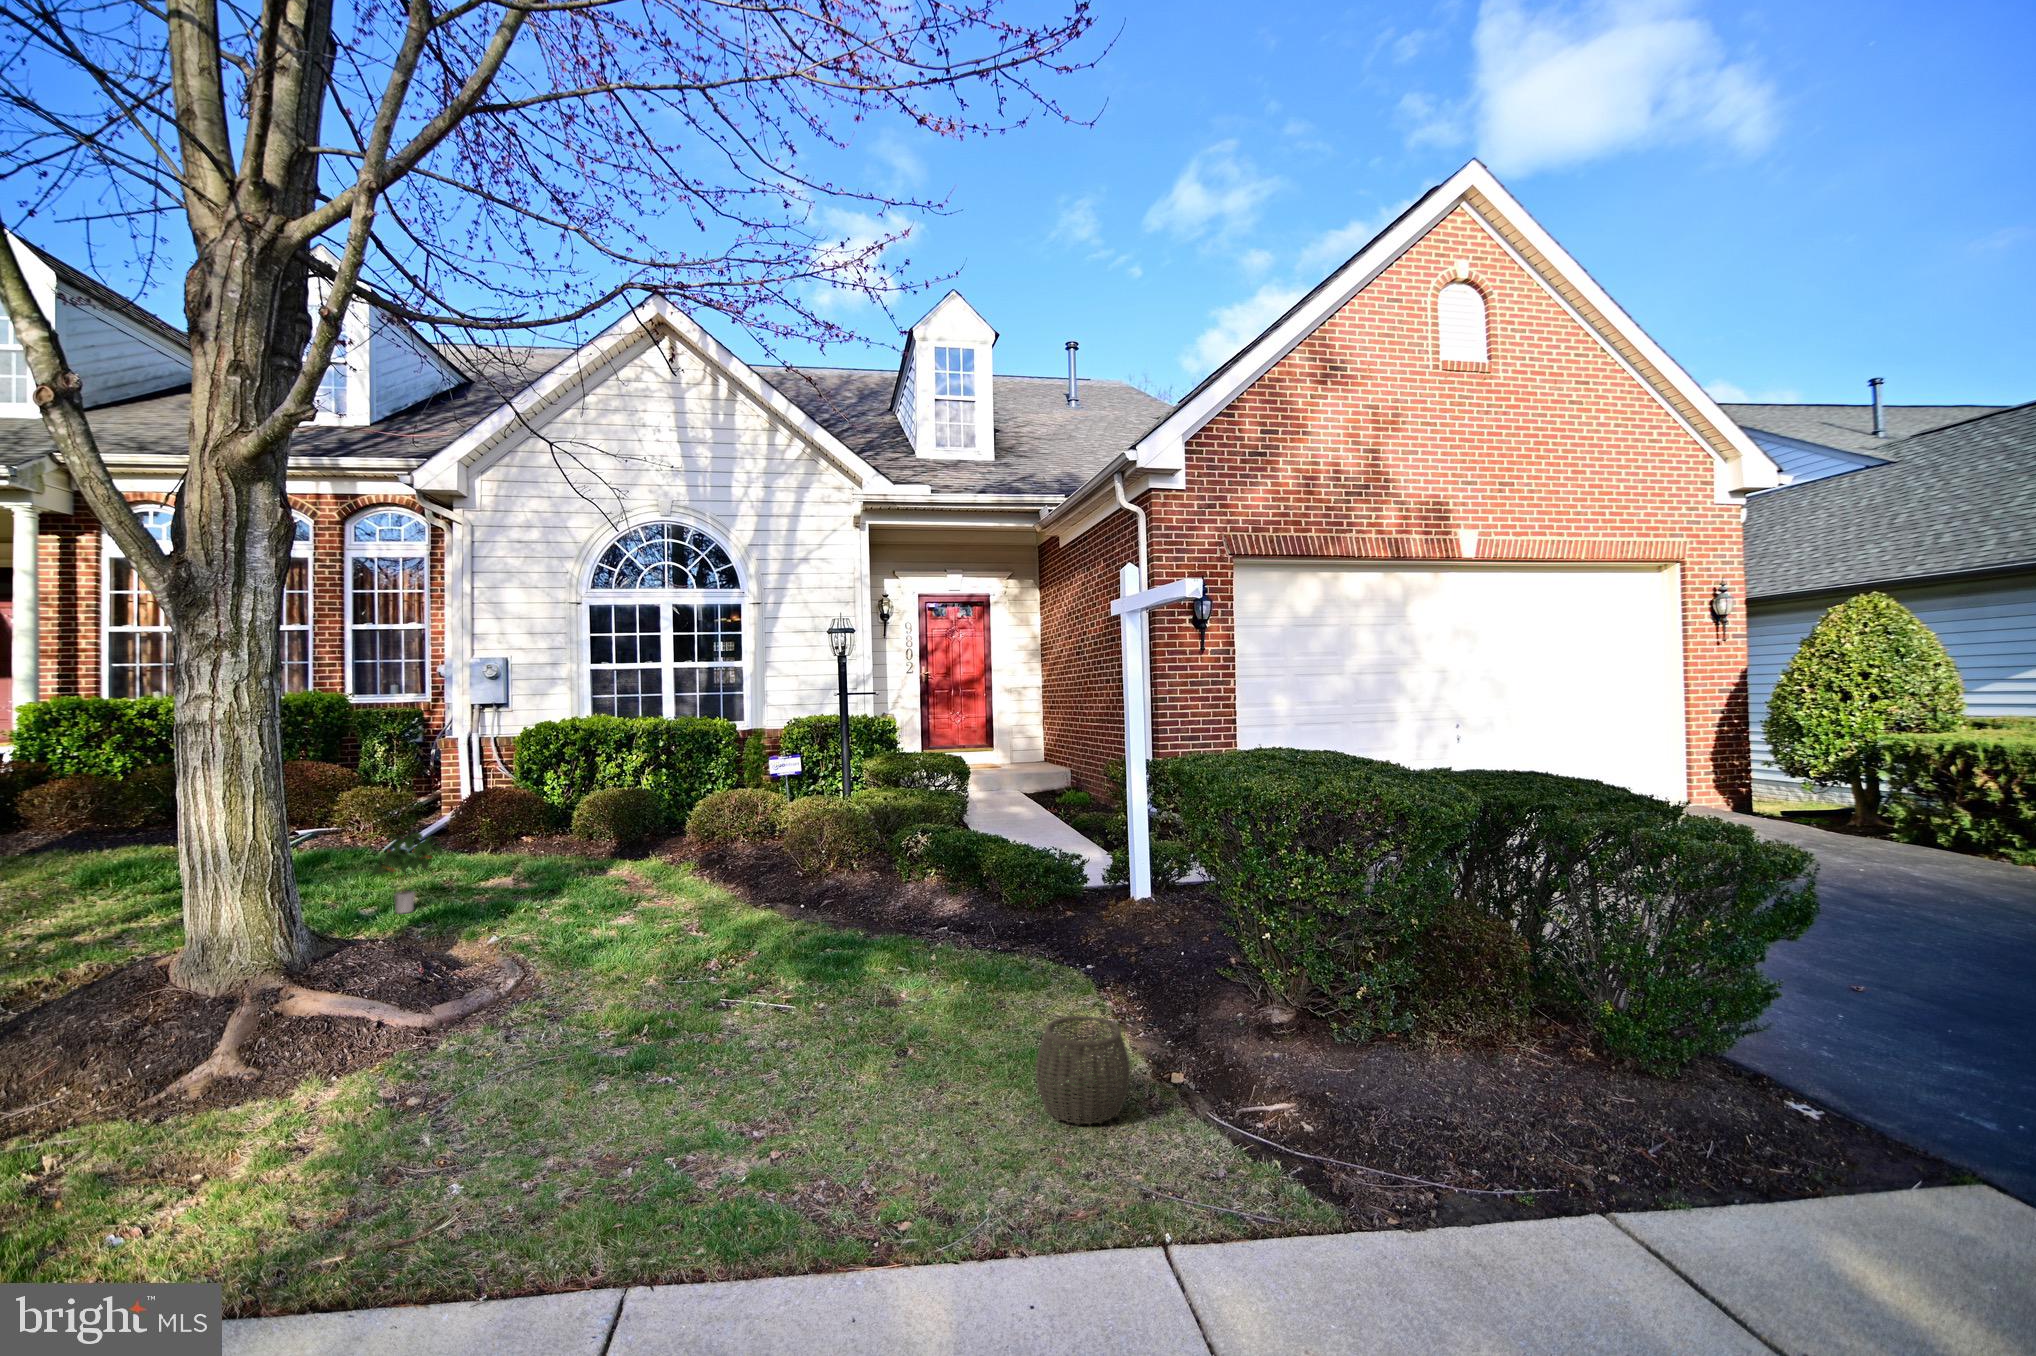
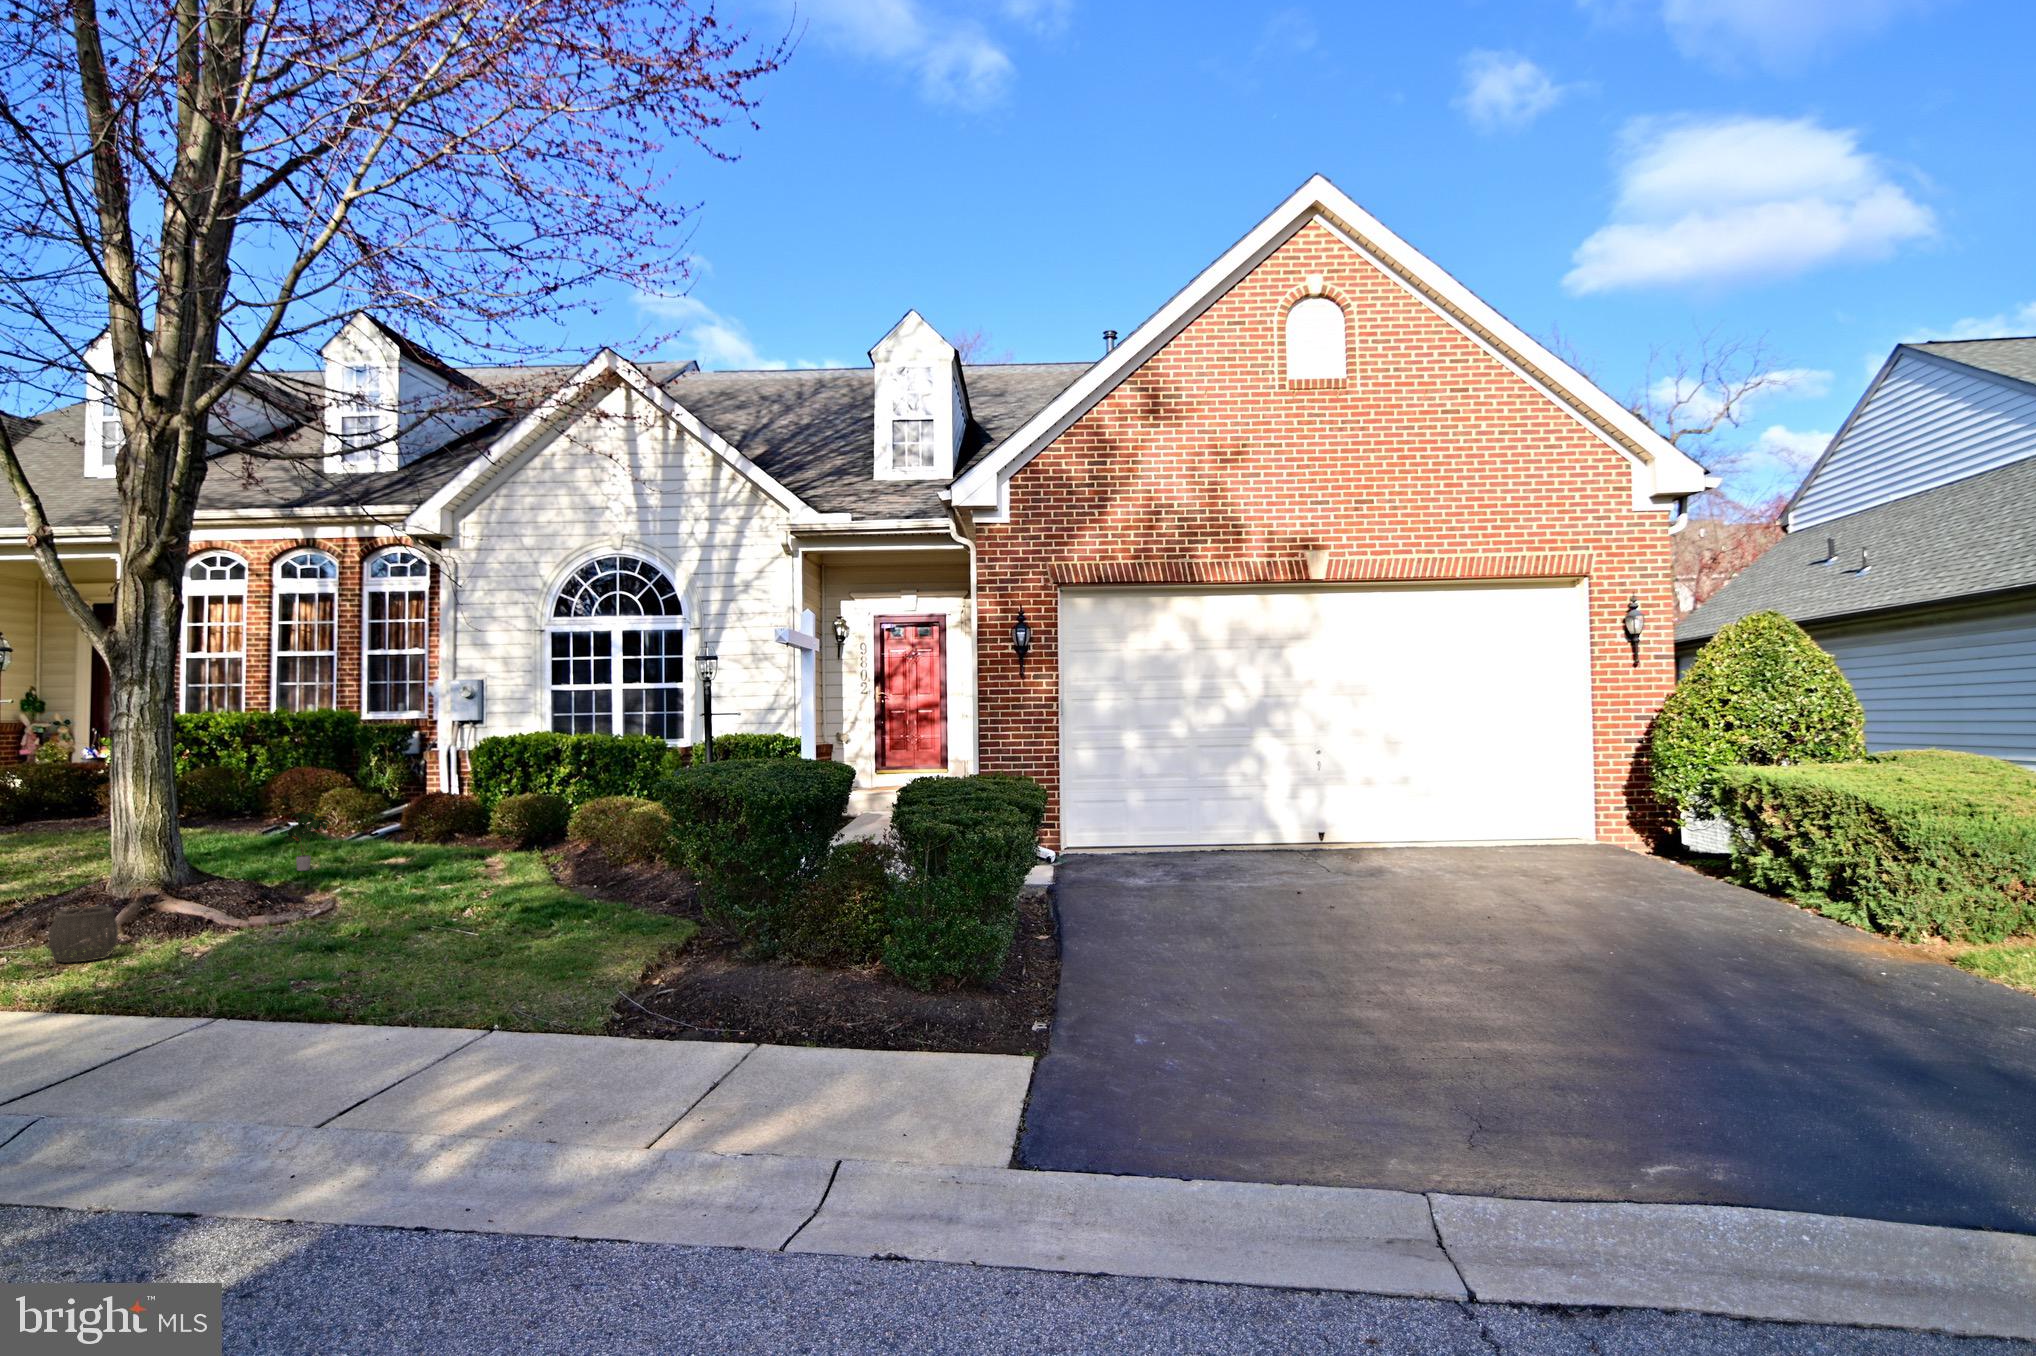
woven basket: present [1036,1016,1130,1124] -> present [49,907,118,963]

